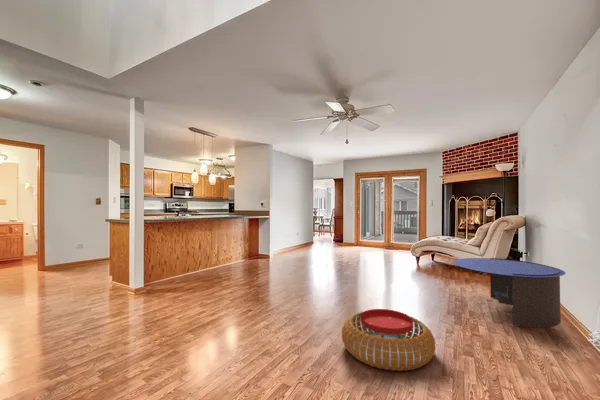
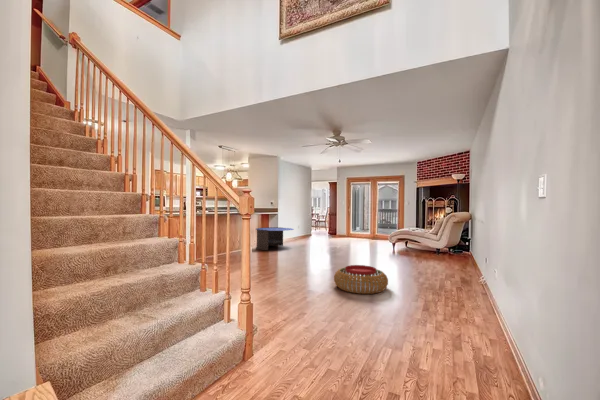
coffee table: present [453,258,565,327] -> present [256,227,294,250]

